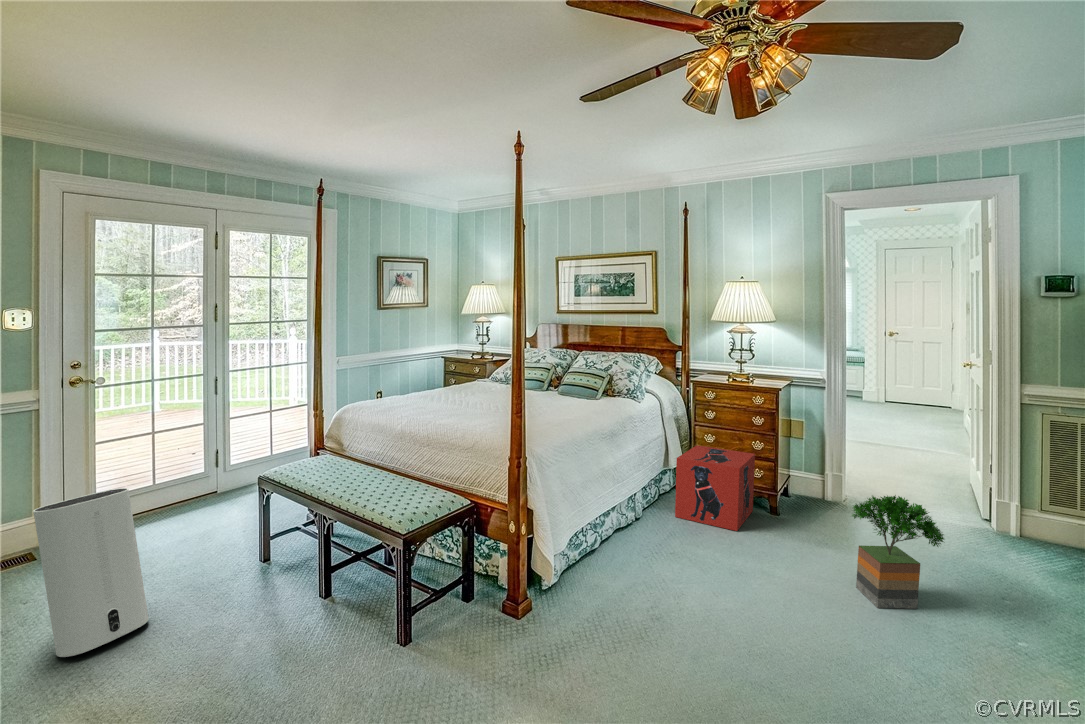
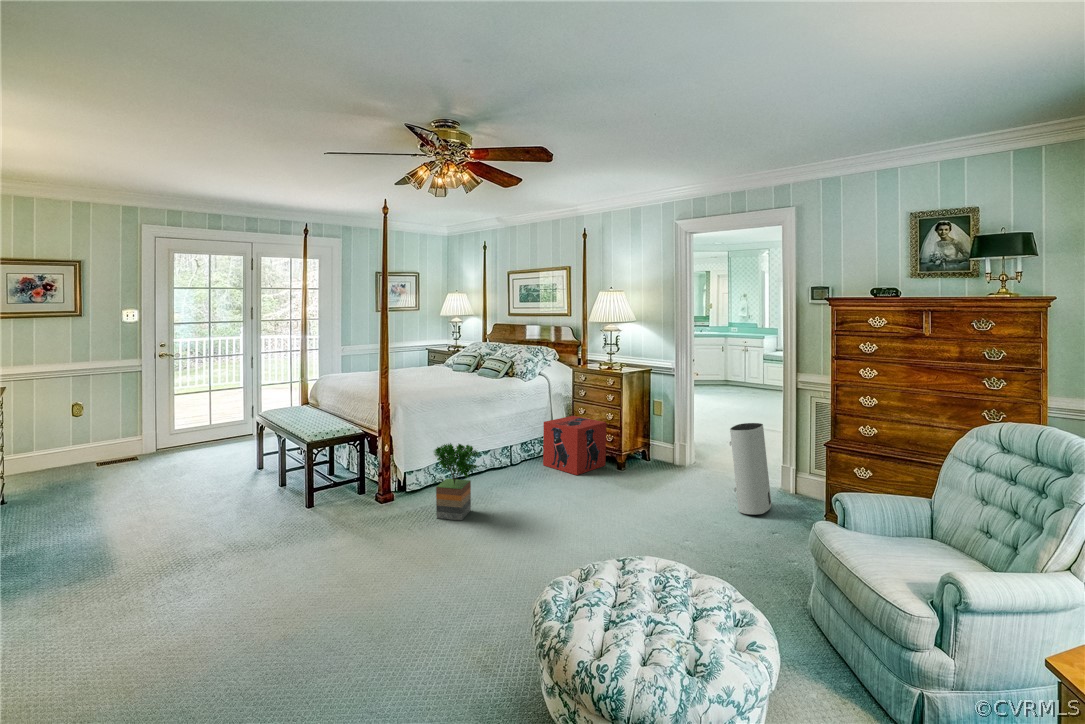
air purifier: present [33,488,149,657] -> present [730,423,772,515]
potted tree: present [852,495,944,609] -> present [434,443,479,521]

